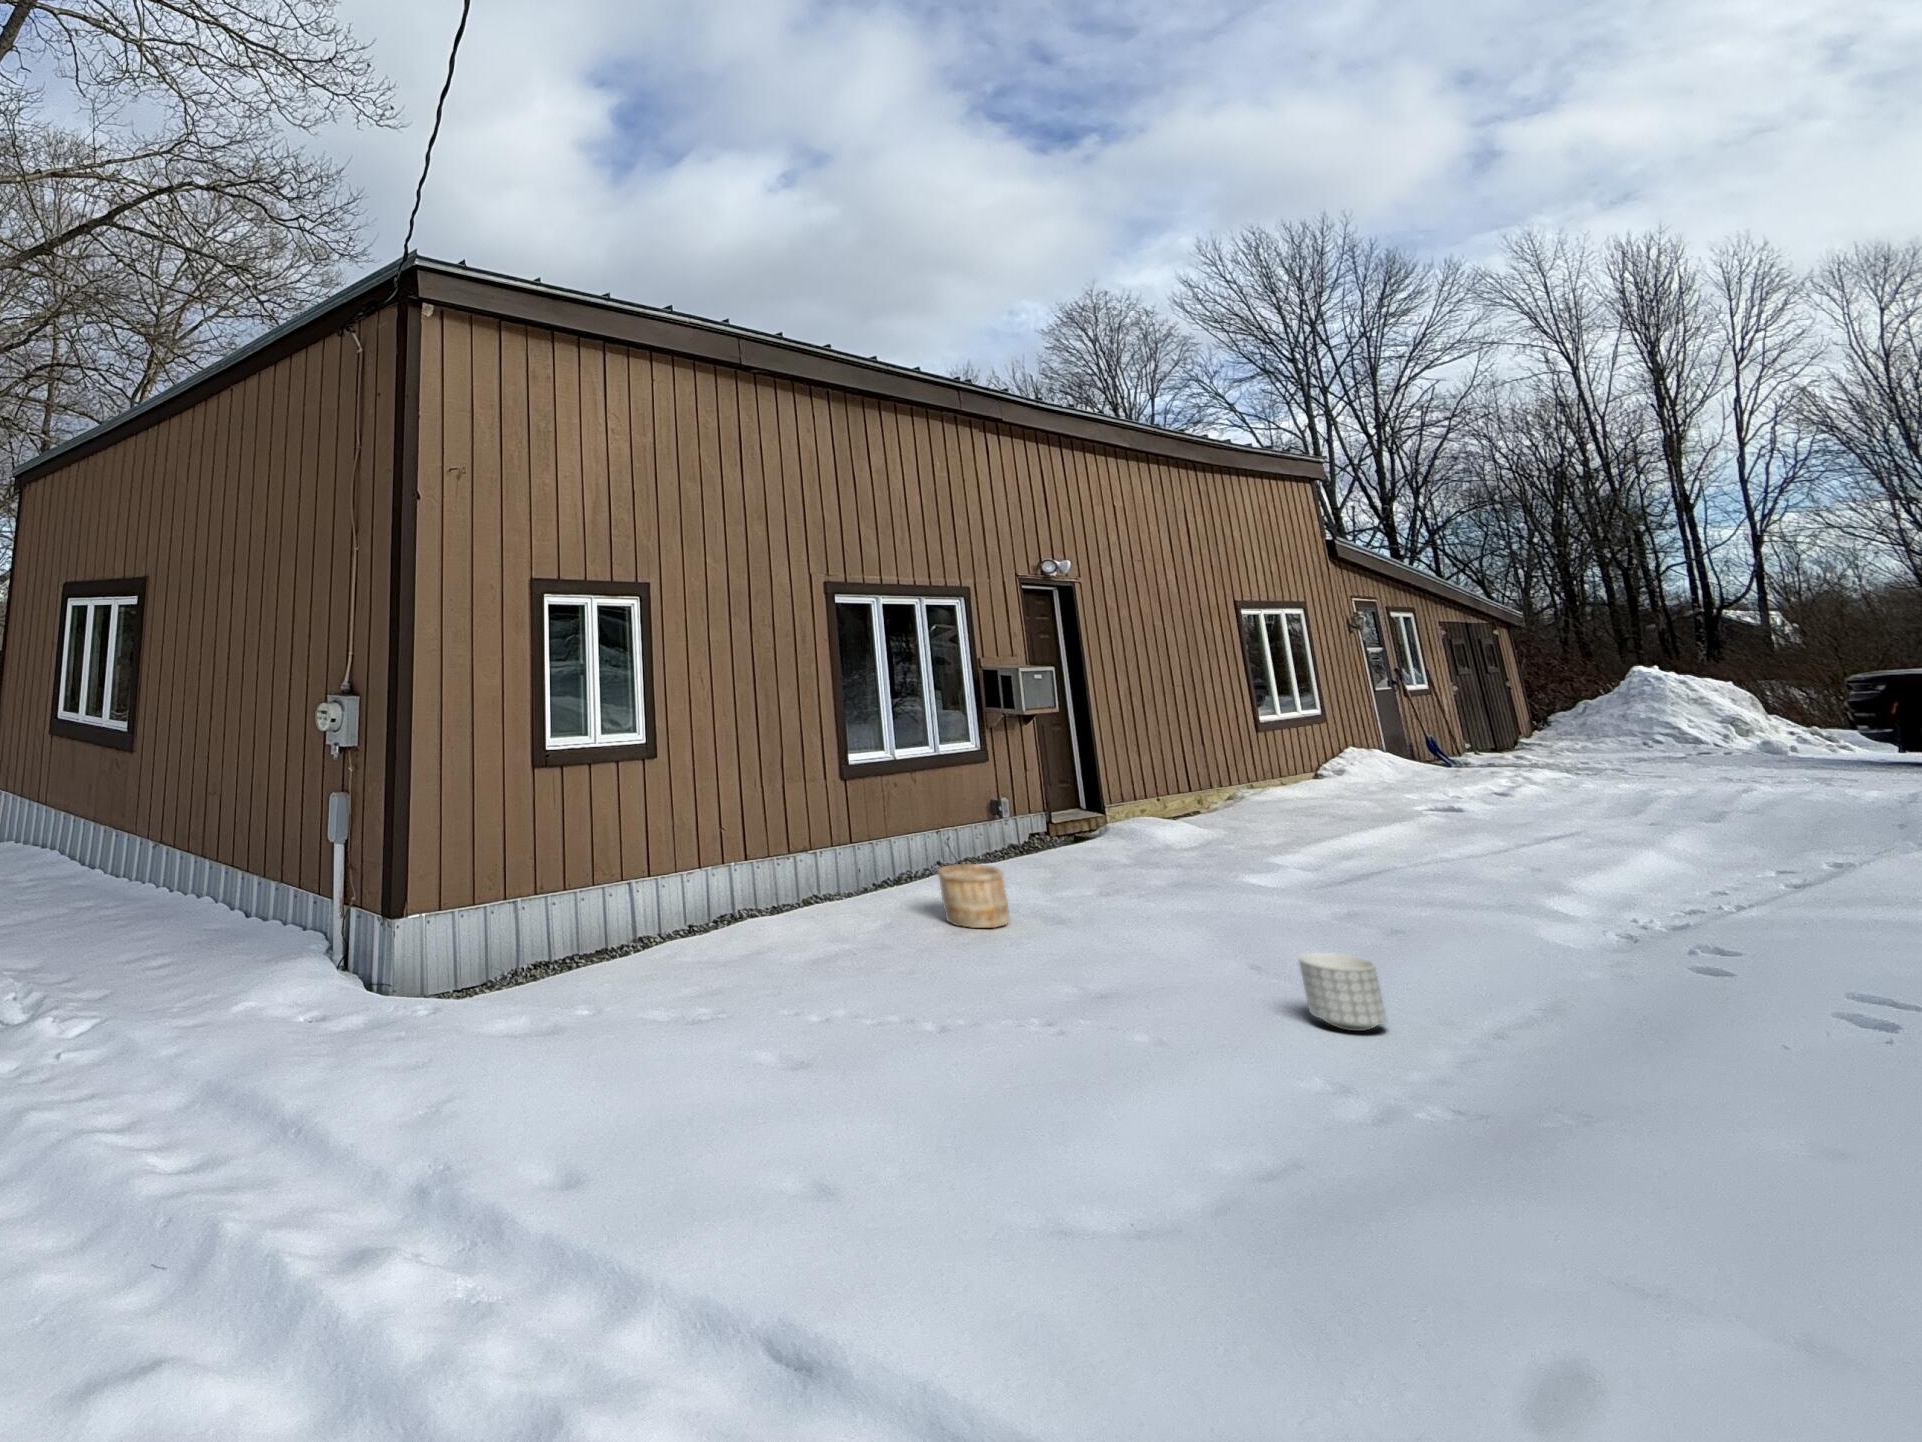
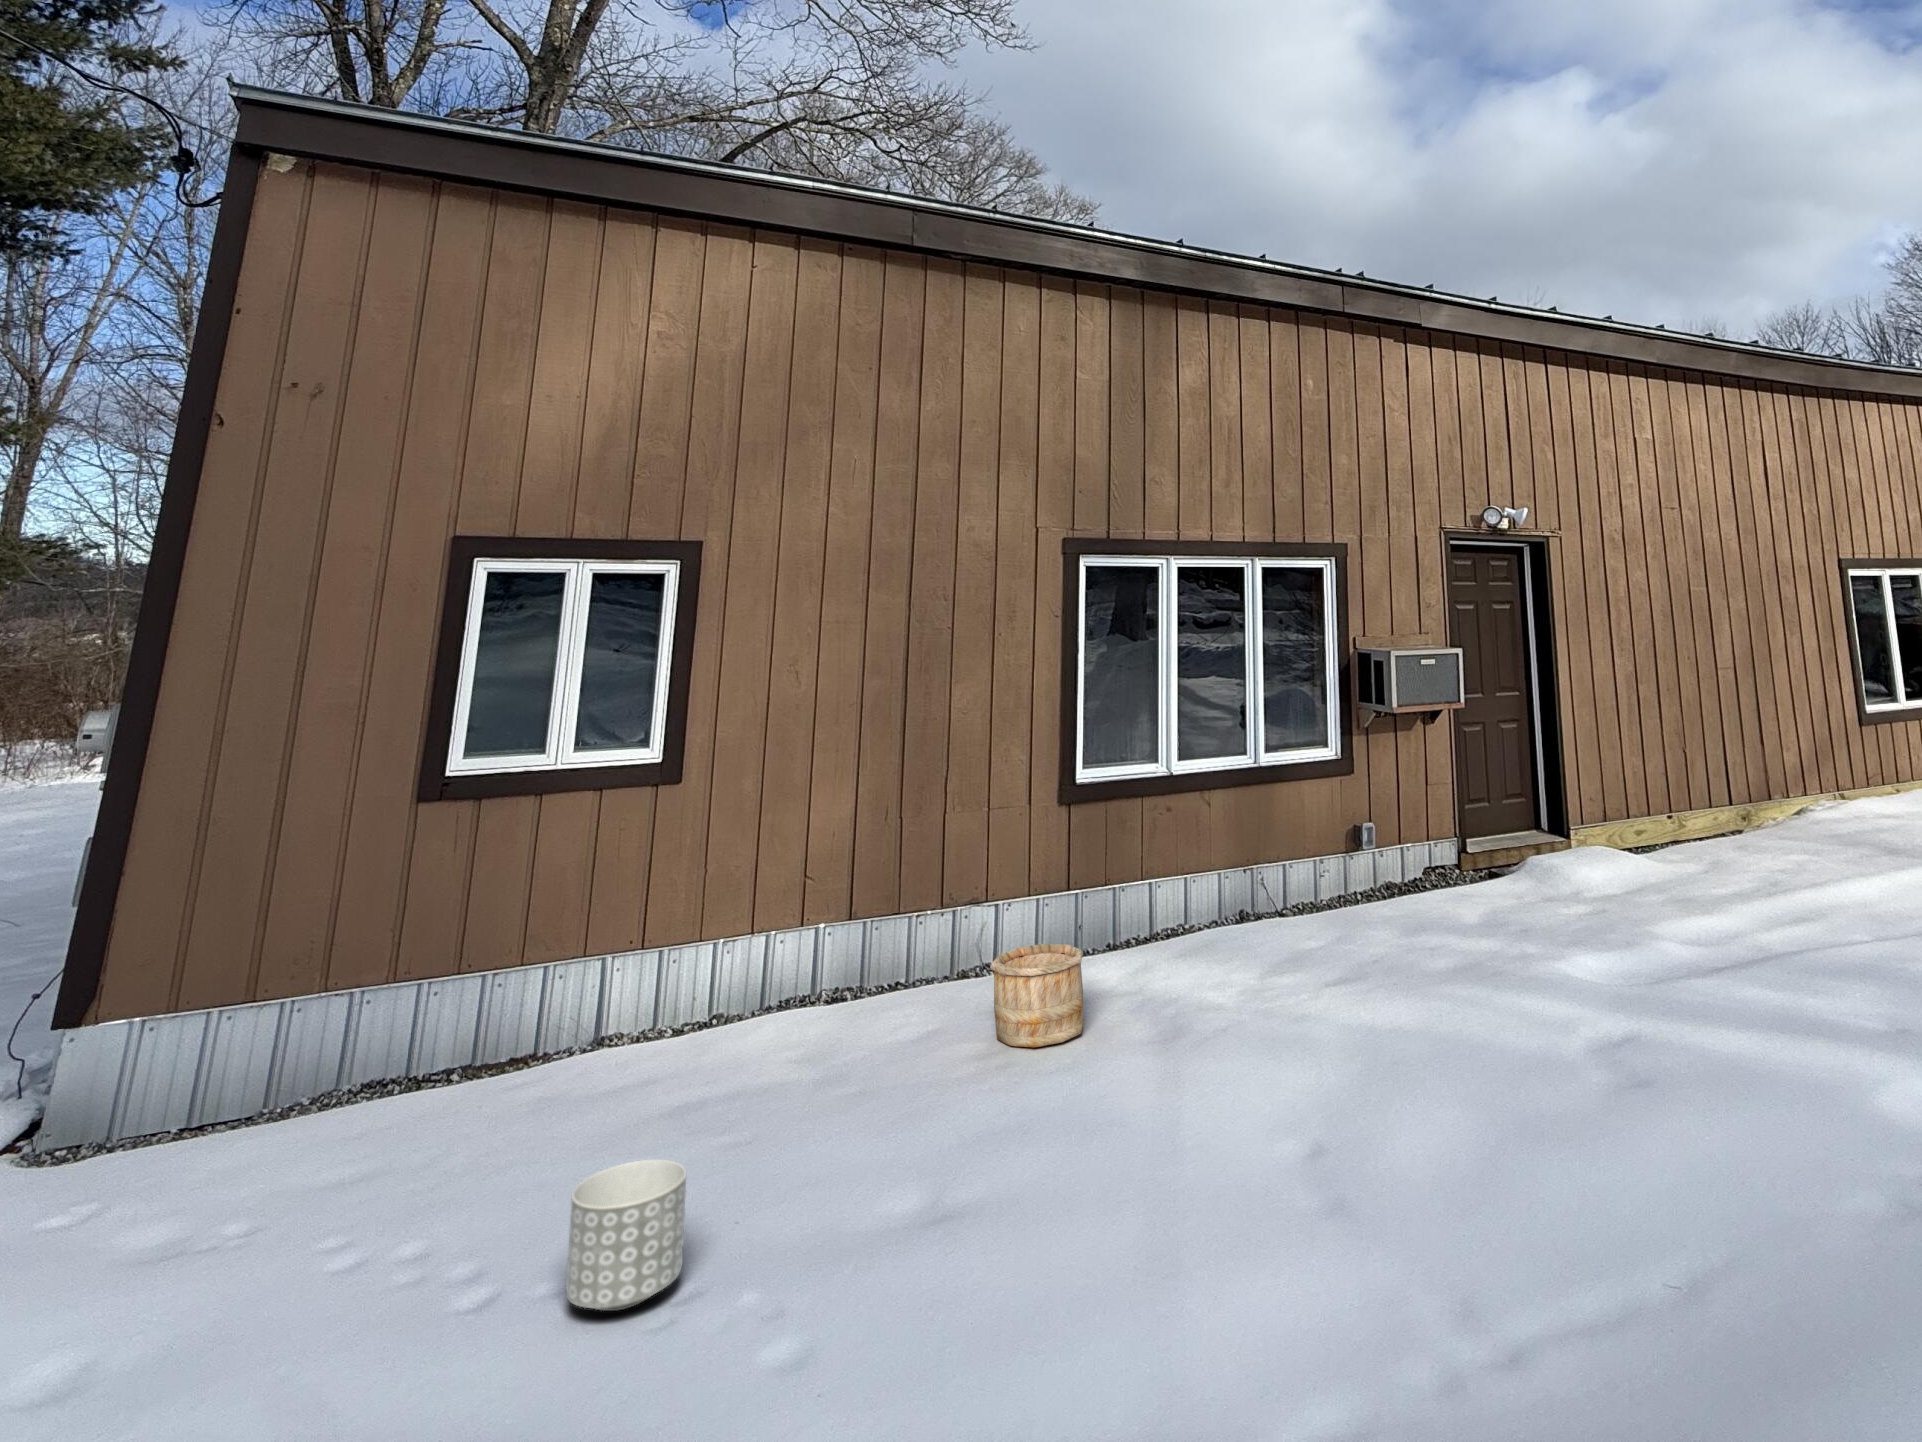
planter: present [1298,953,1387,1031] -> present [566,1160,686,1311]

